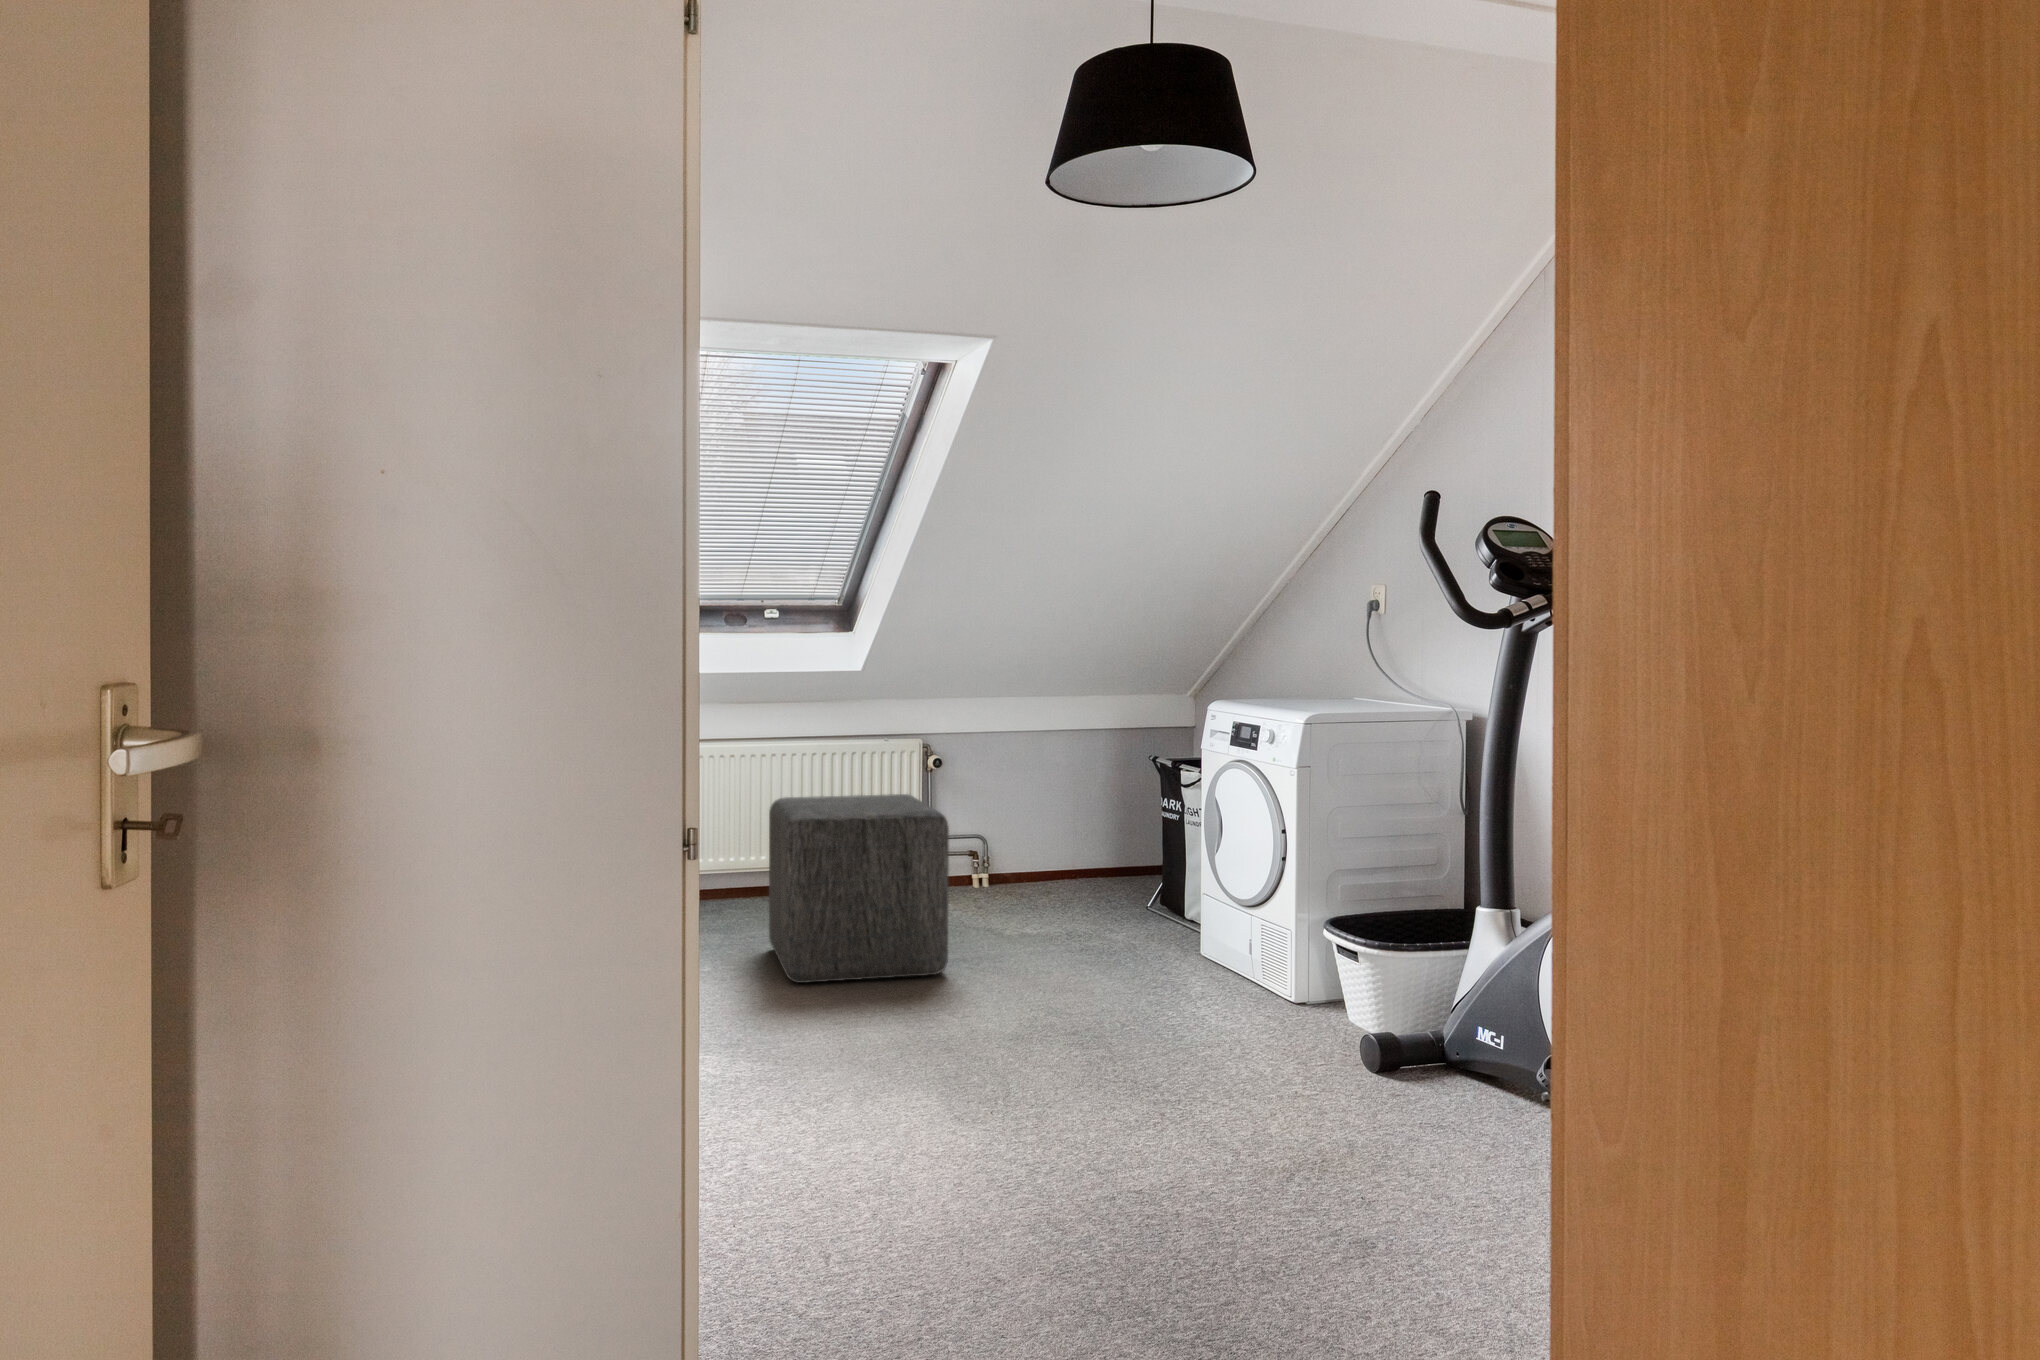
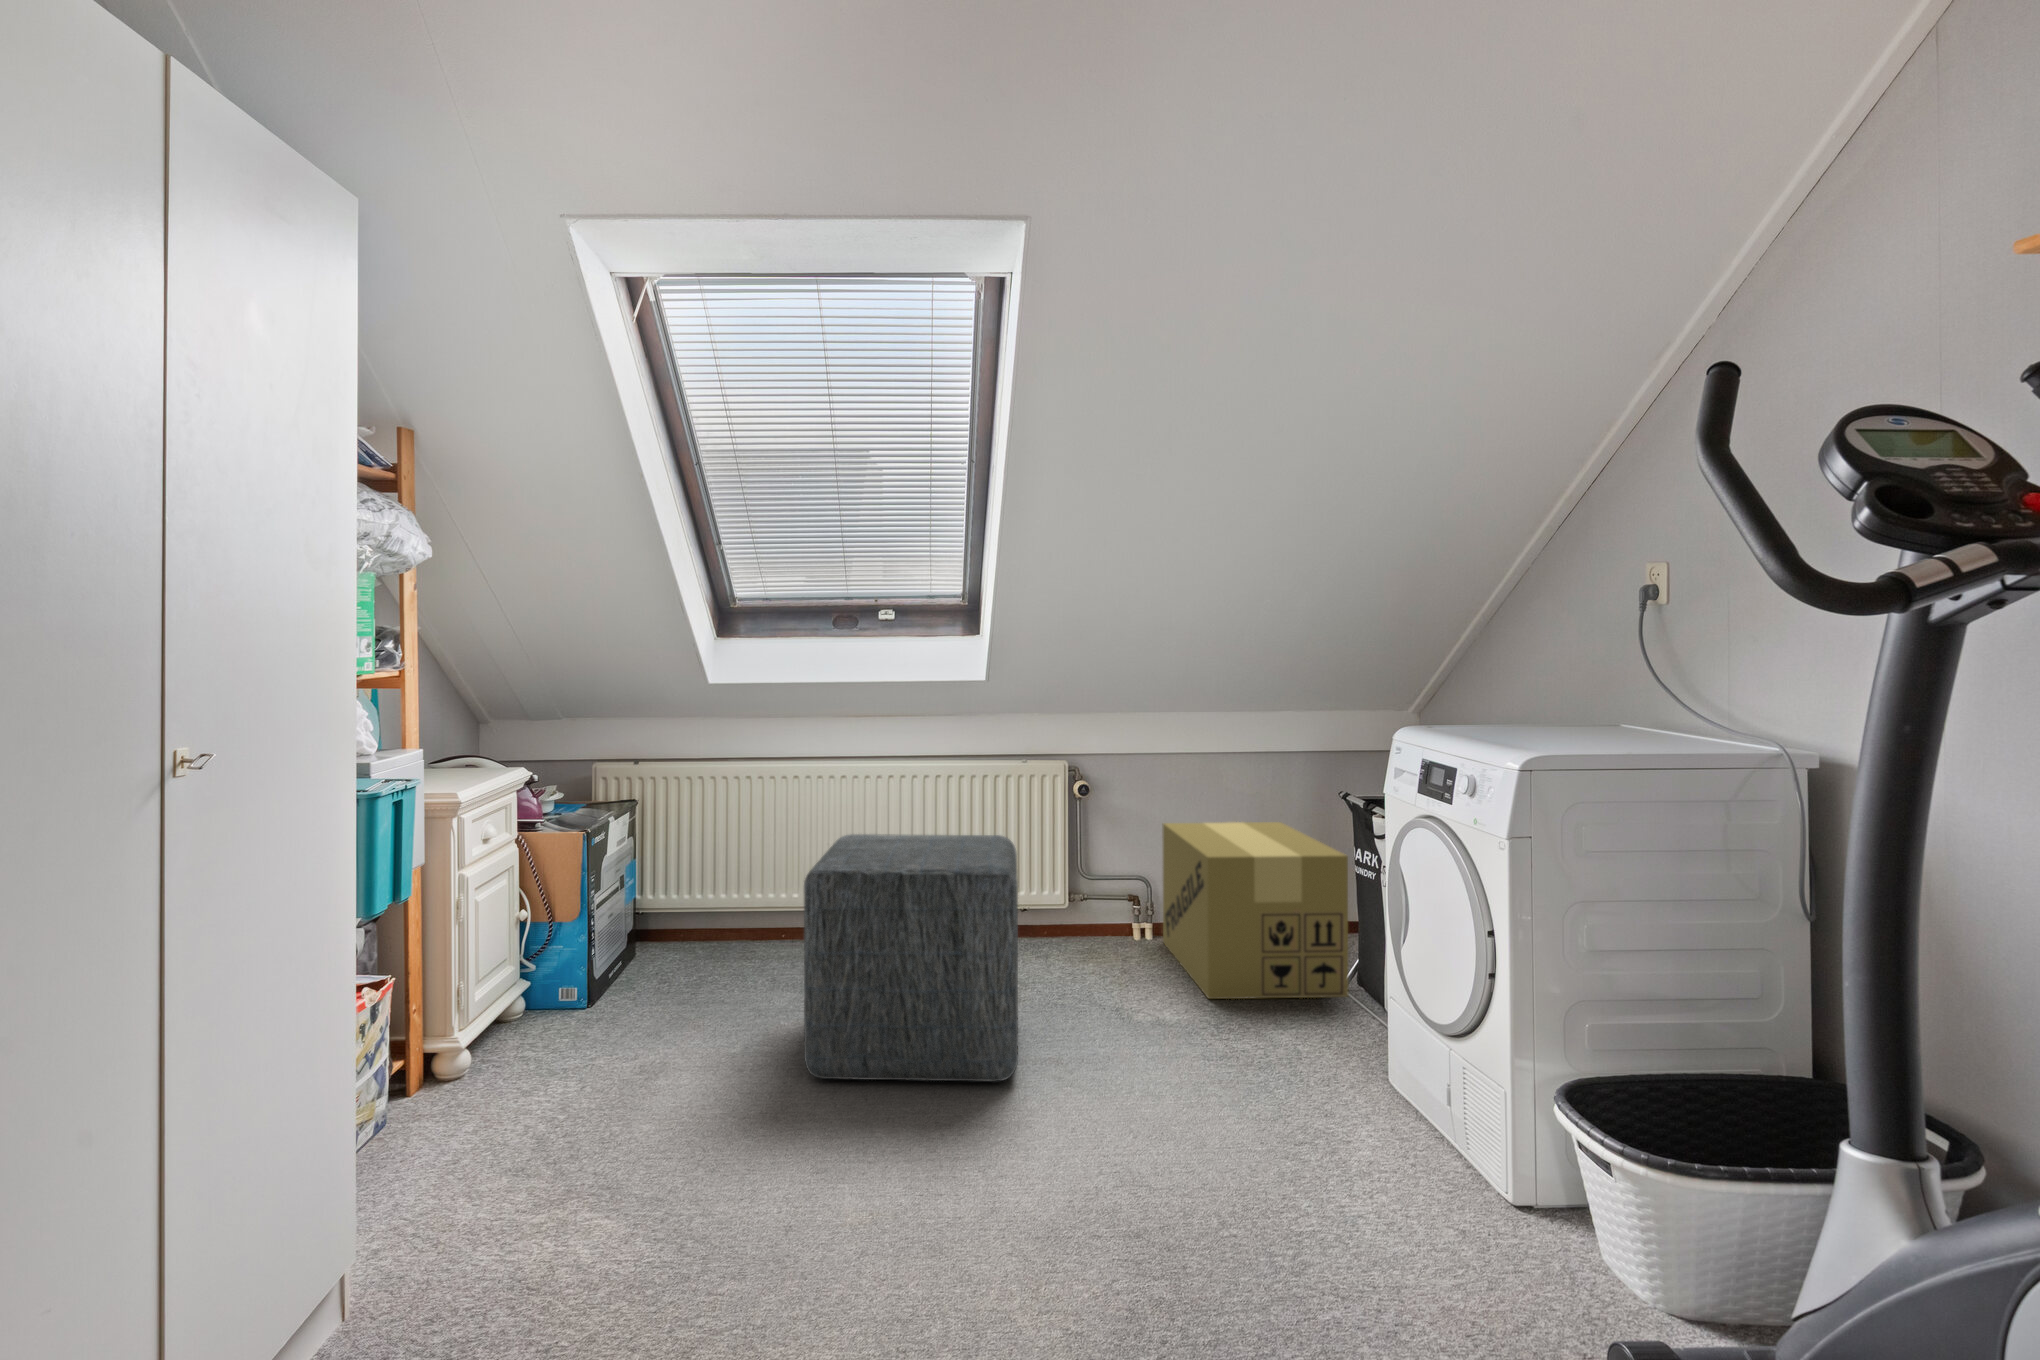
cardboard box: none [998,786,1159,922] -> present [1163,822,1348,999]

